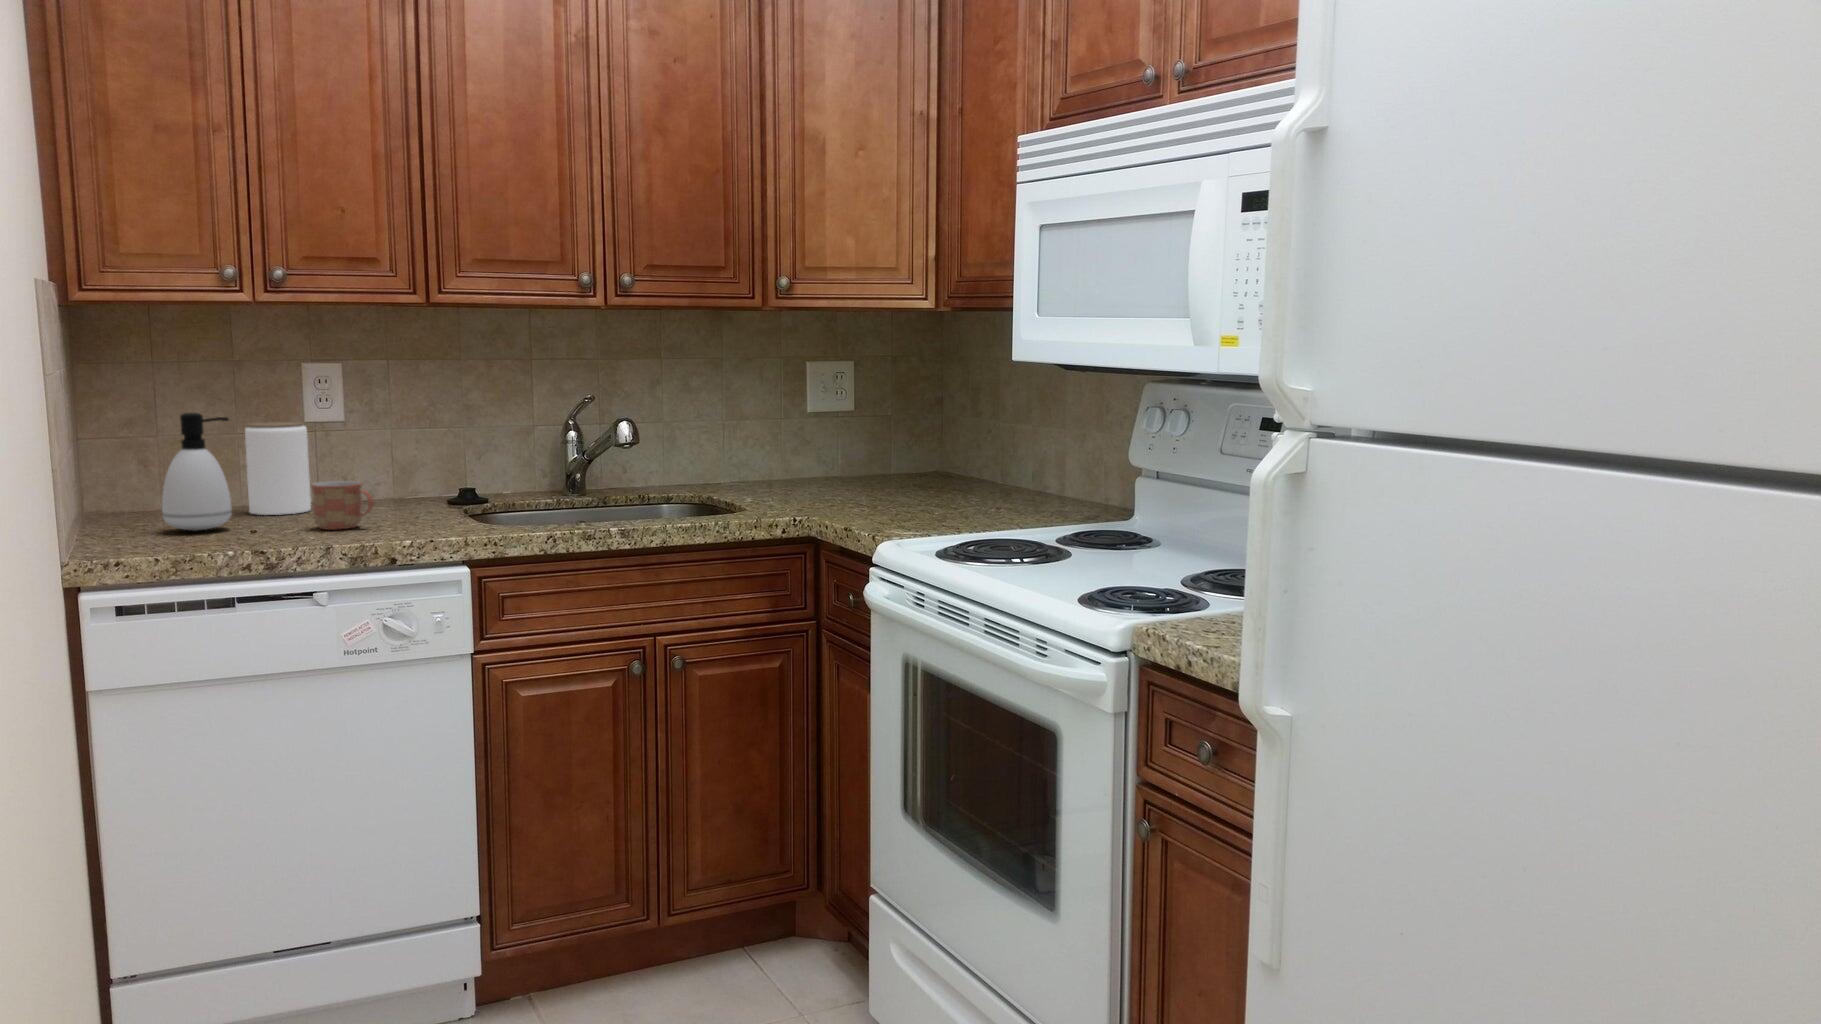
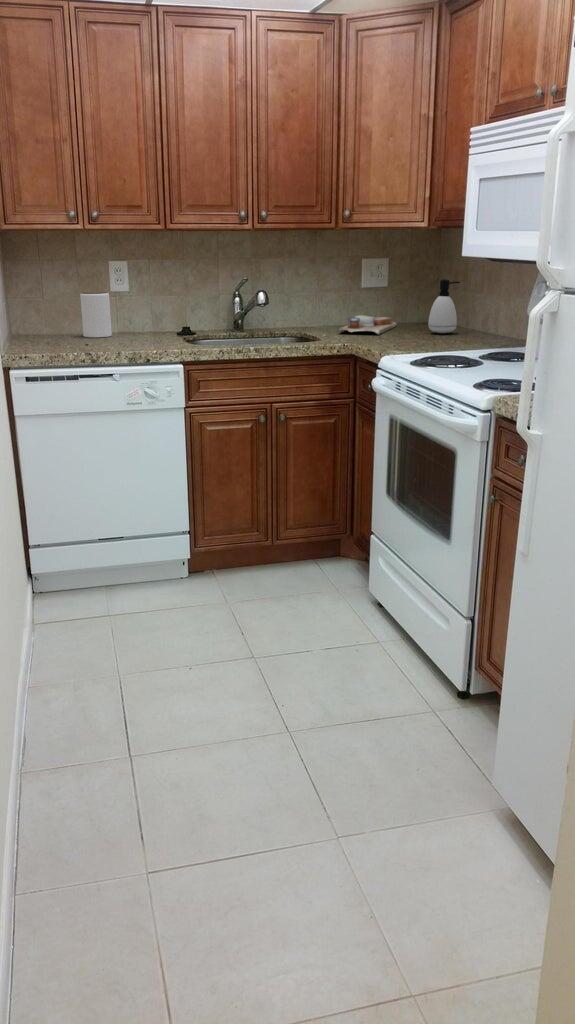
soap dispenser: present [162,413,232,531] -> present [428,279,460,333]
cutting board: none [770,462,876,499] -> present [338,315,396,334]
mug: present [311,481,374,530] -> none [110,321,140,345]

